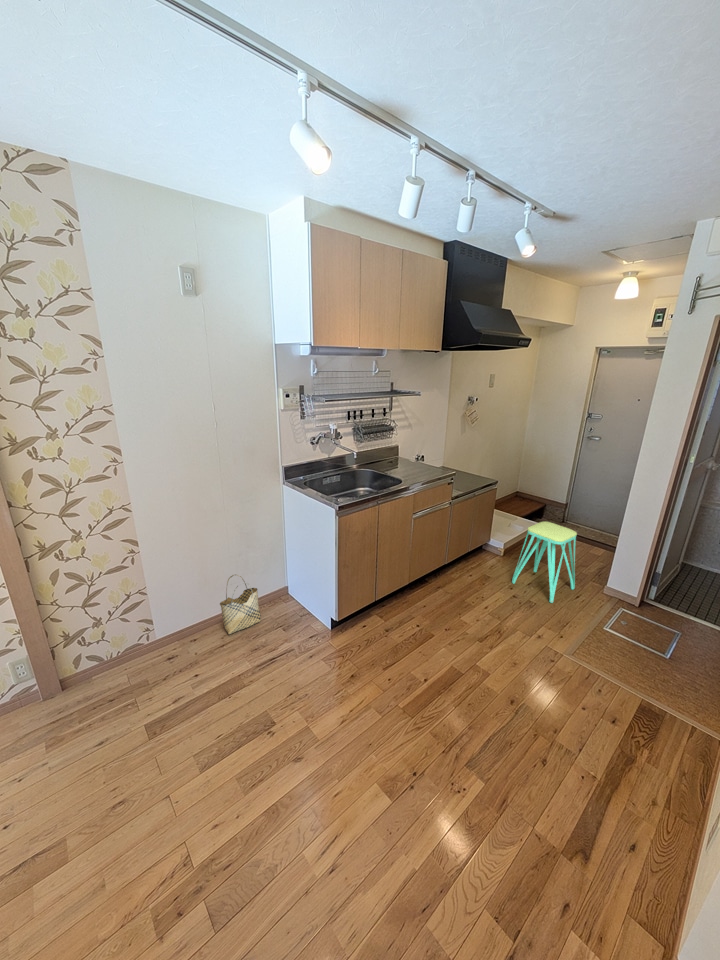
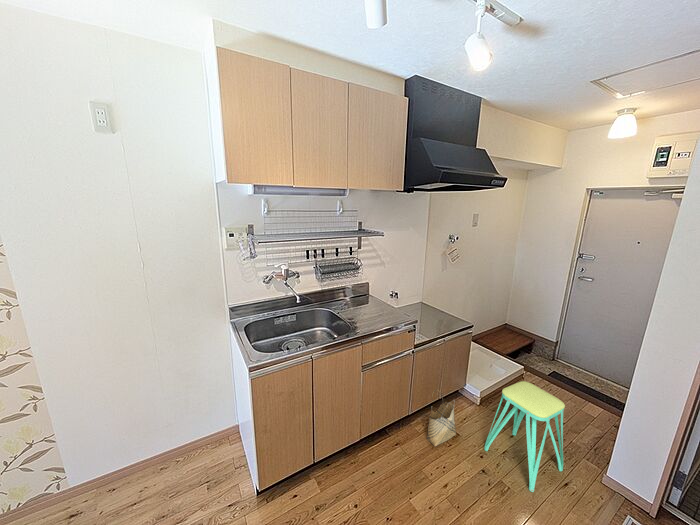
woven basket: present [220,575,261,634] -> present [427,389,456,446]

